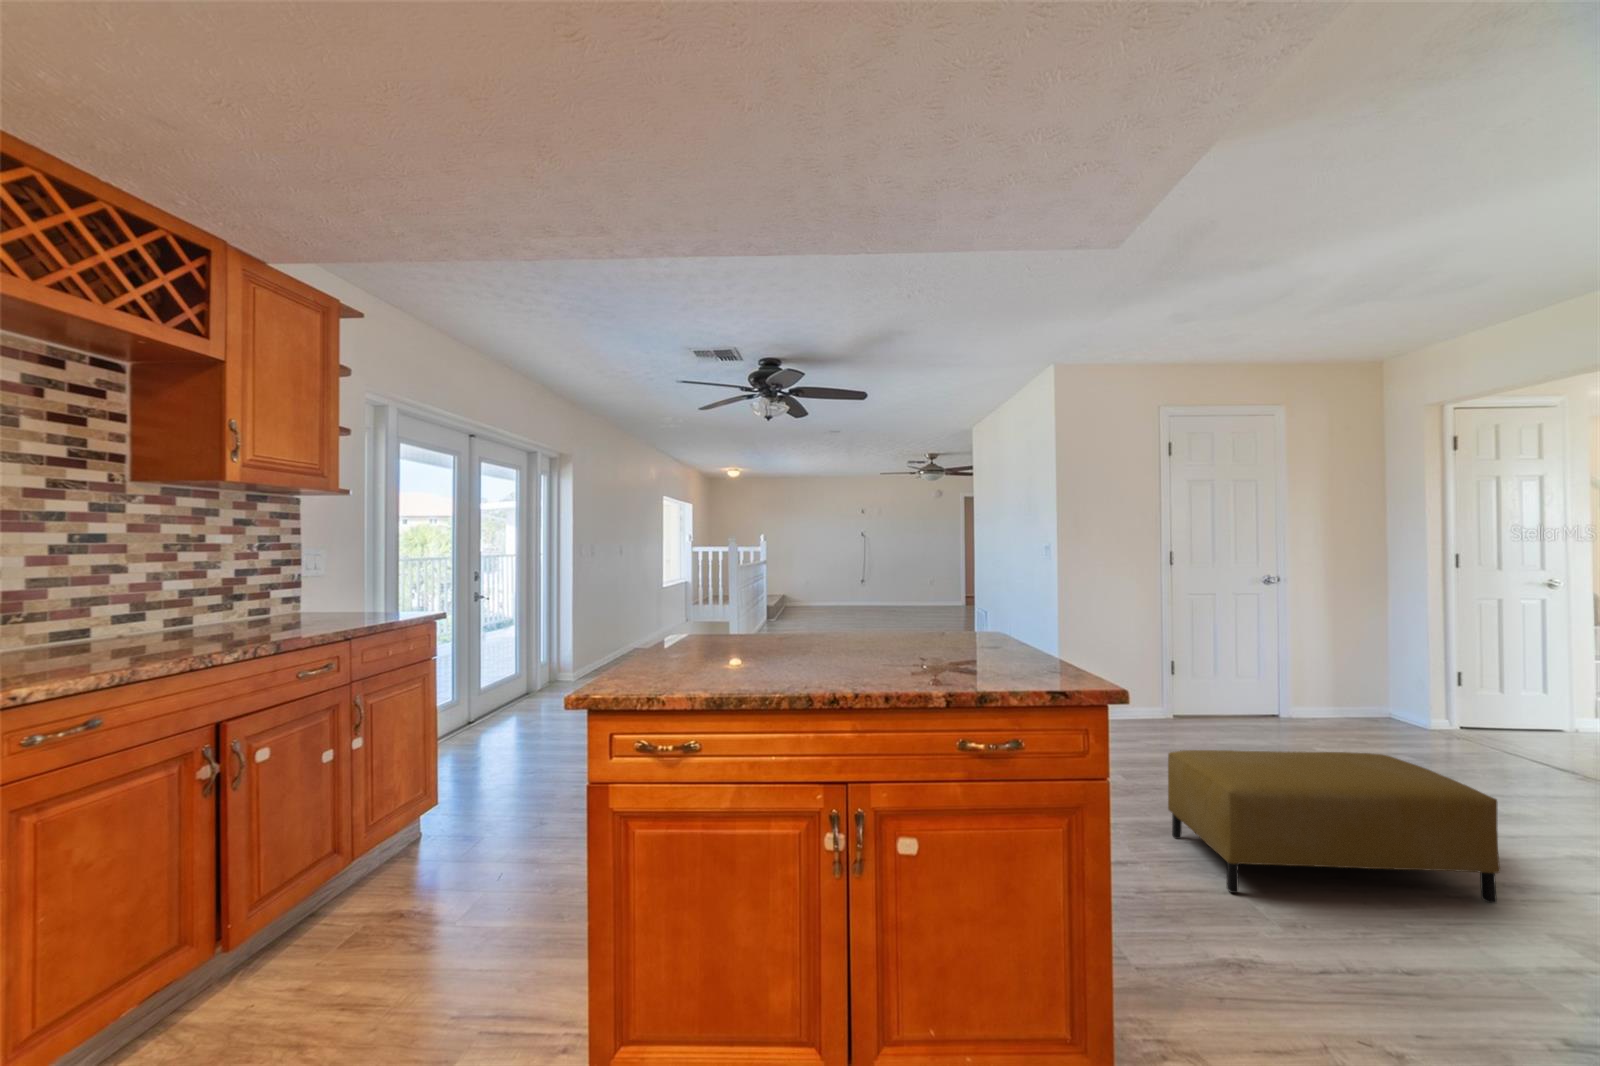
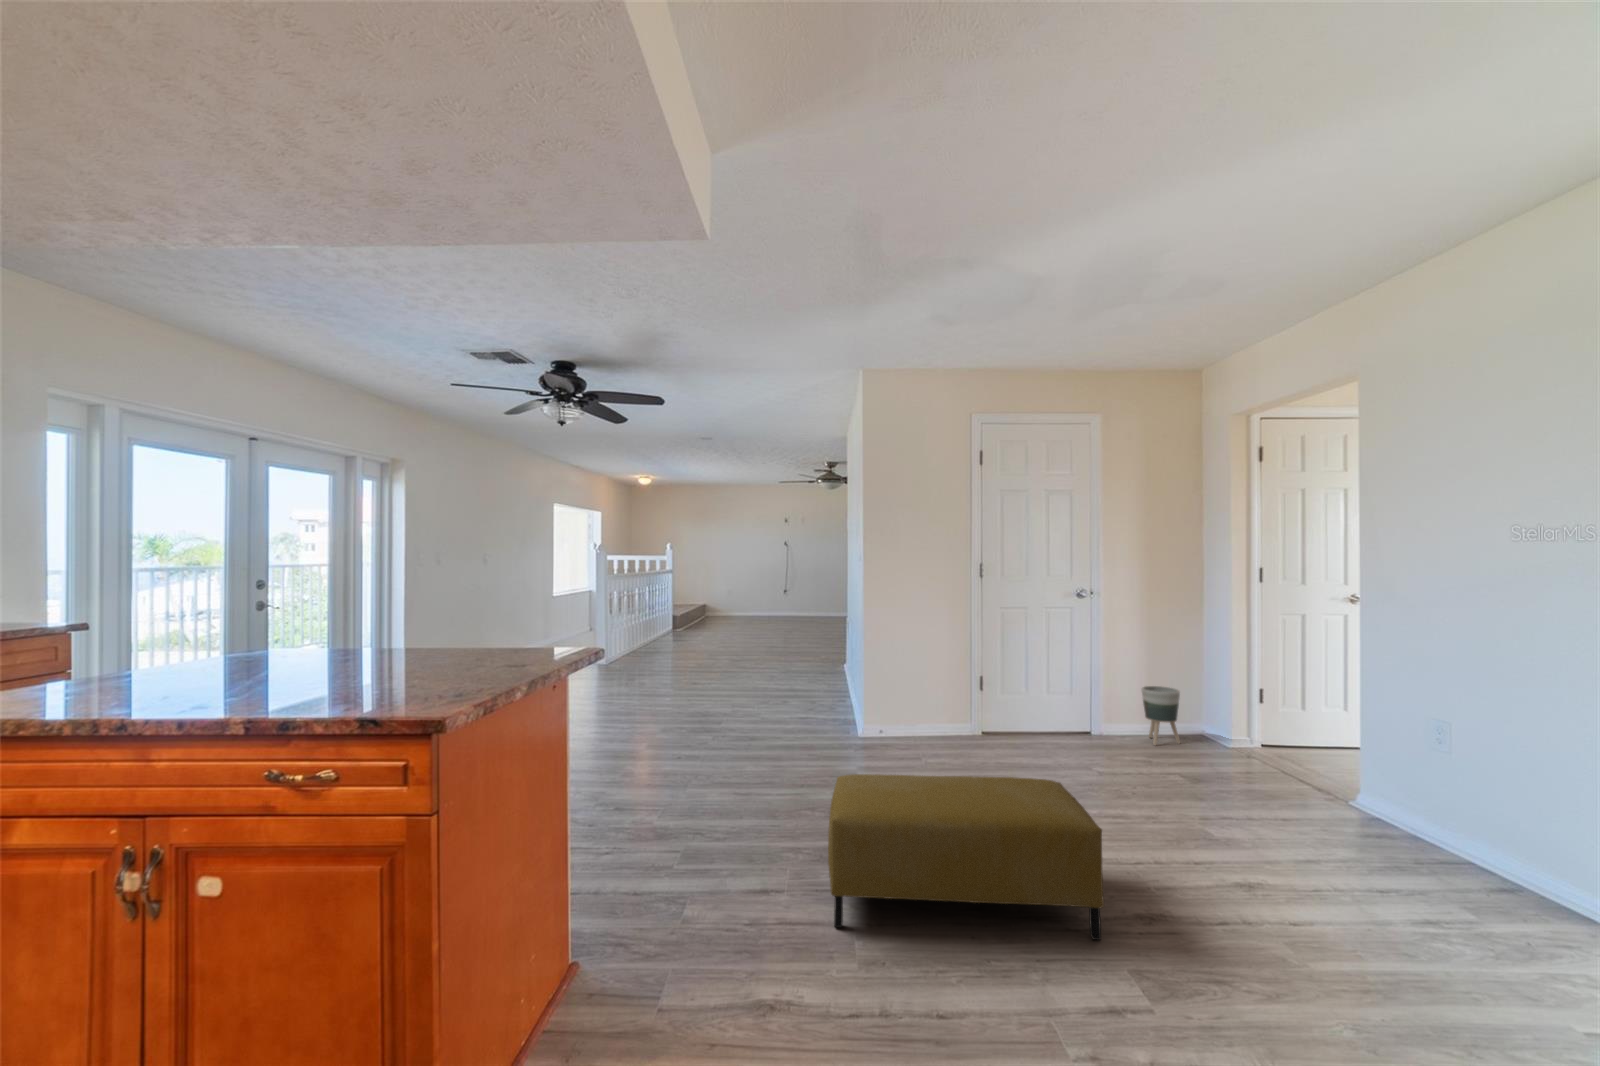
planter: none [1332,668,1375,725] -> present [1141,686,1180,745]

